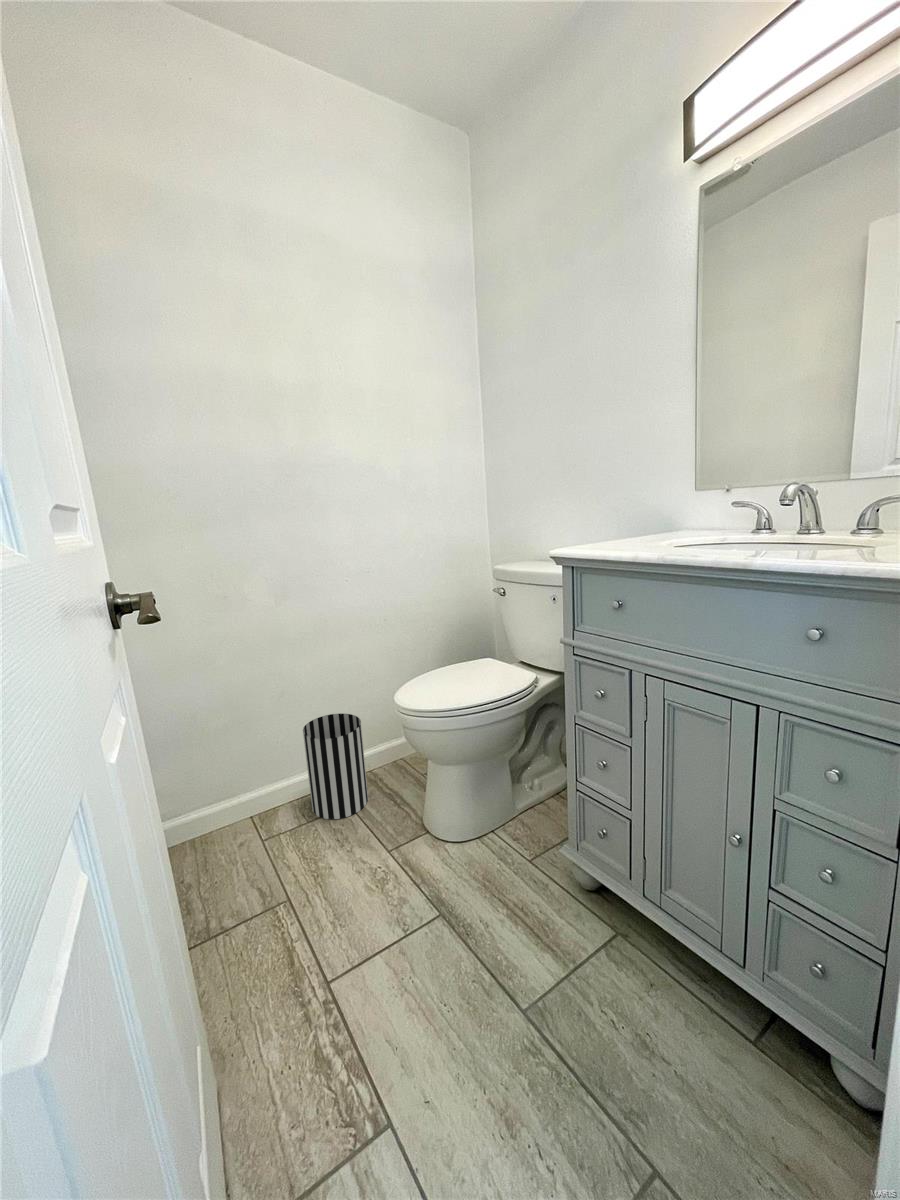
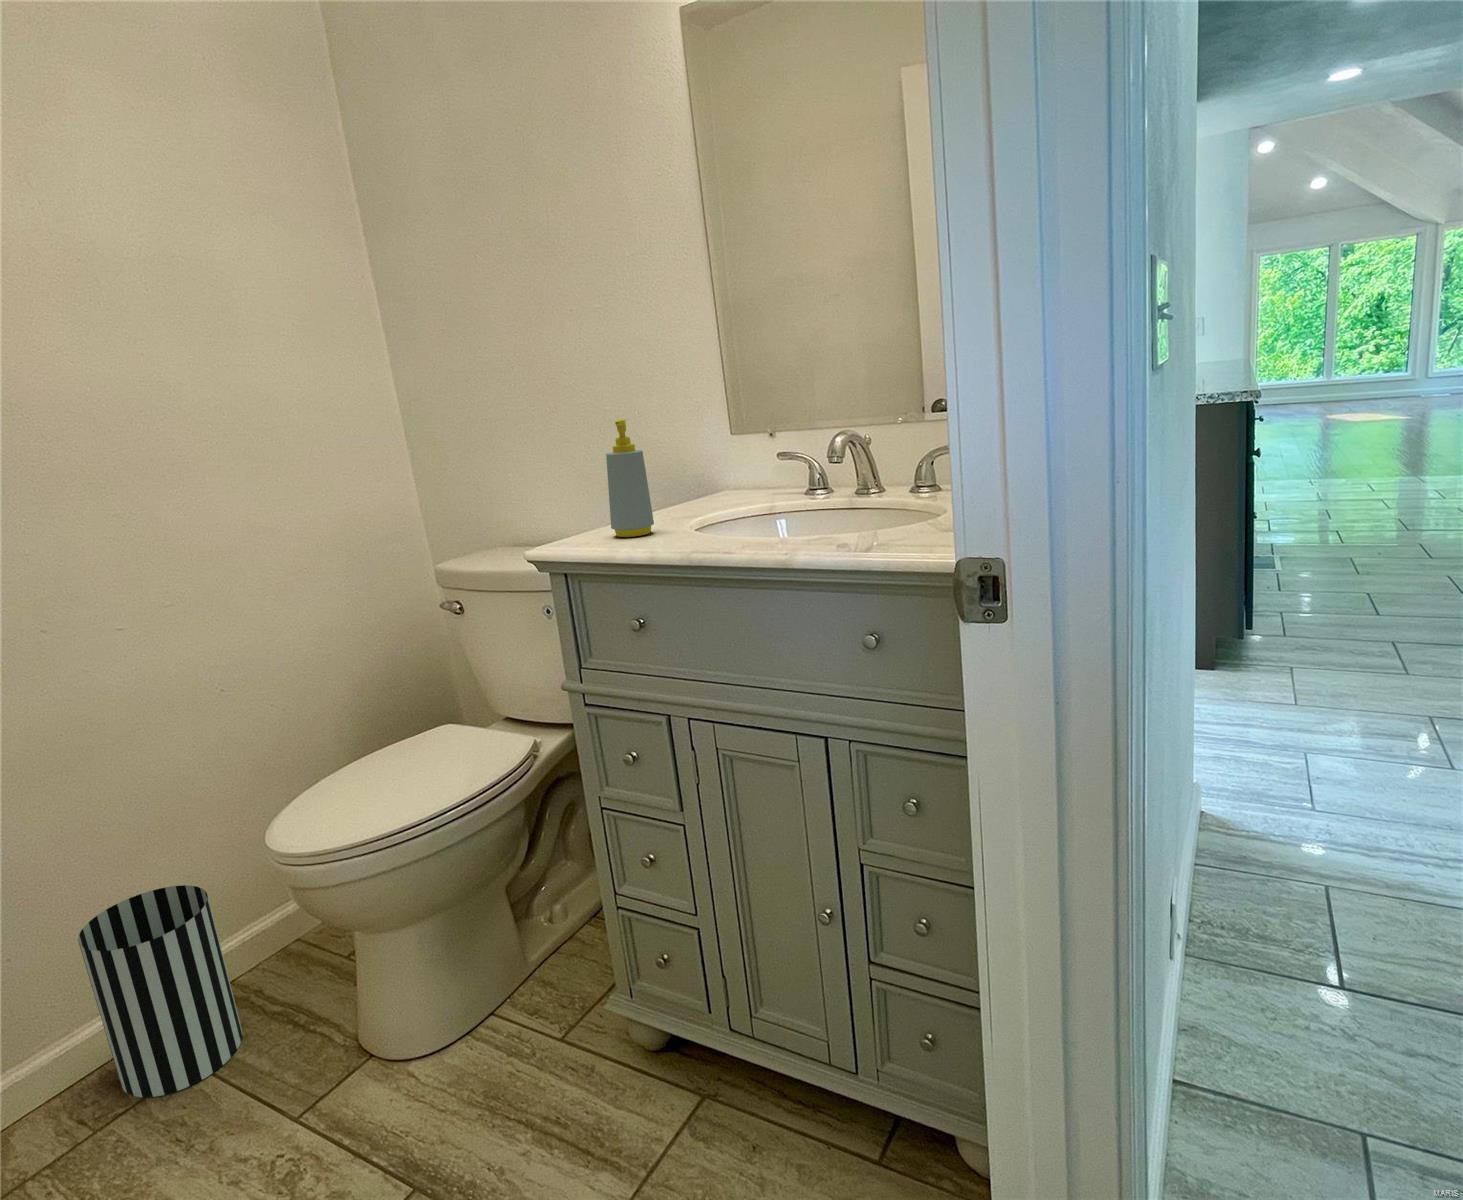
soap bottle: none [606,469,636,548] -> present [606,419,654,537]

